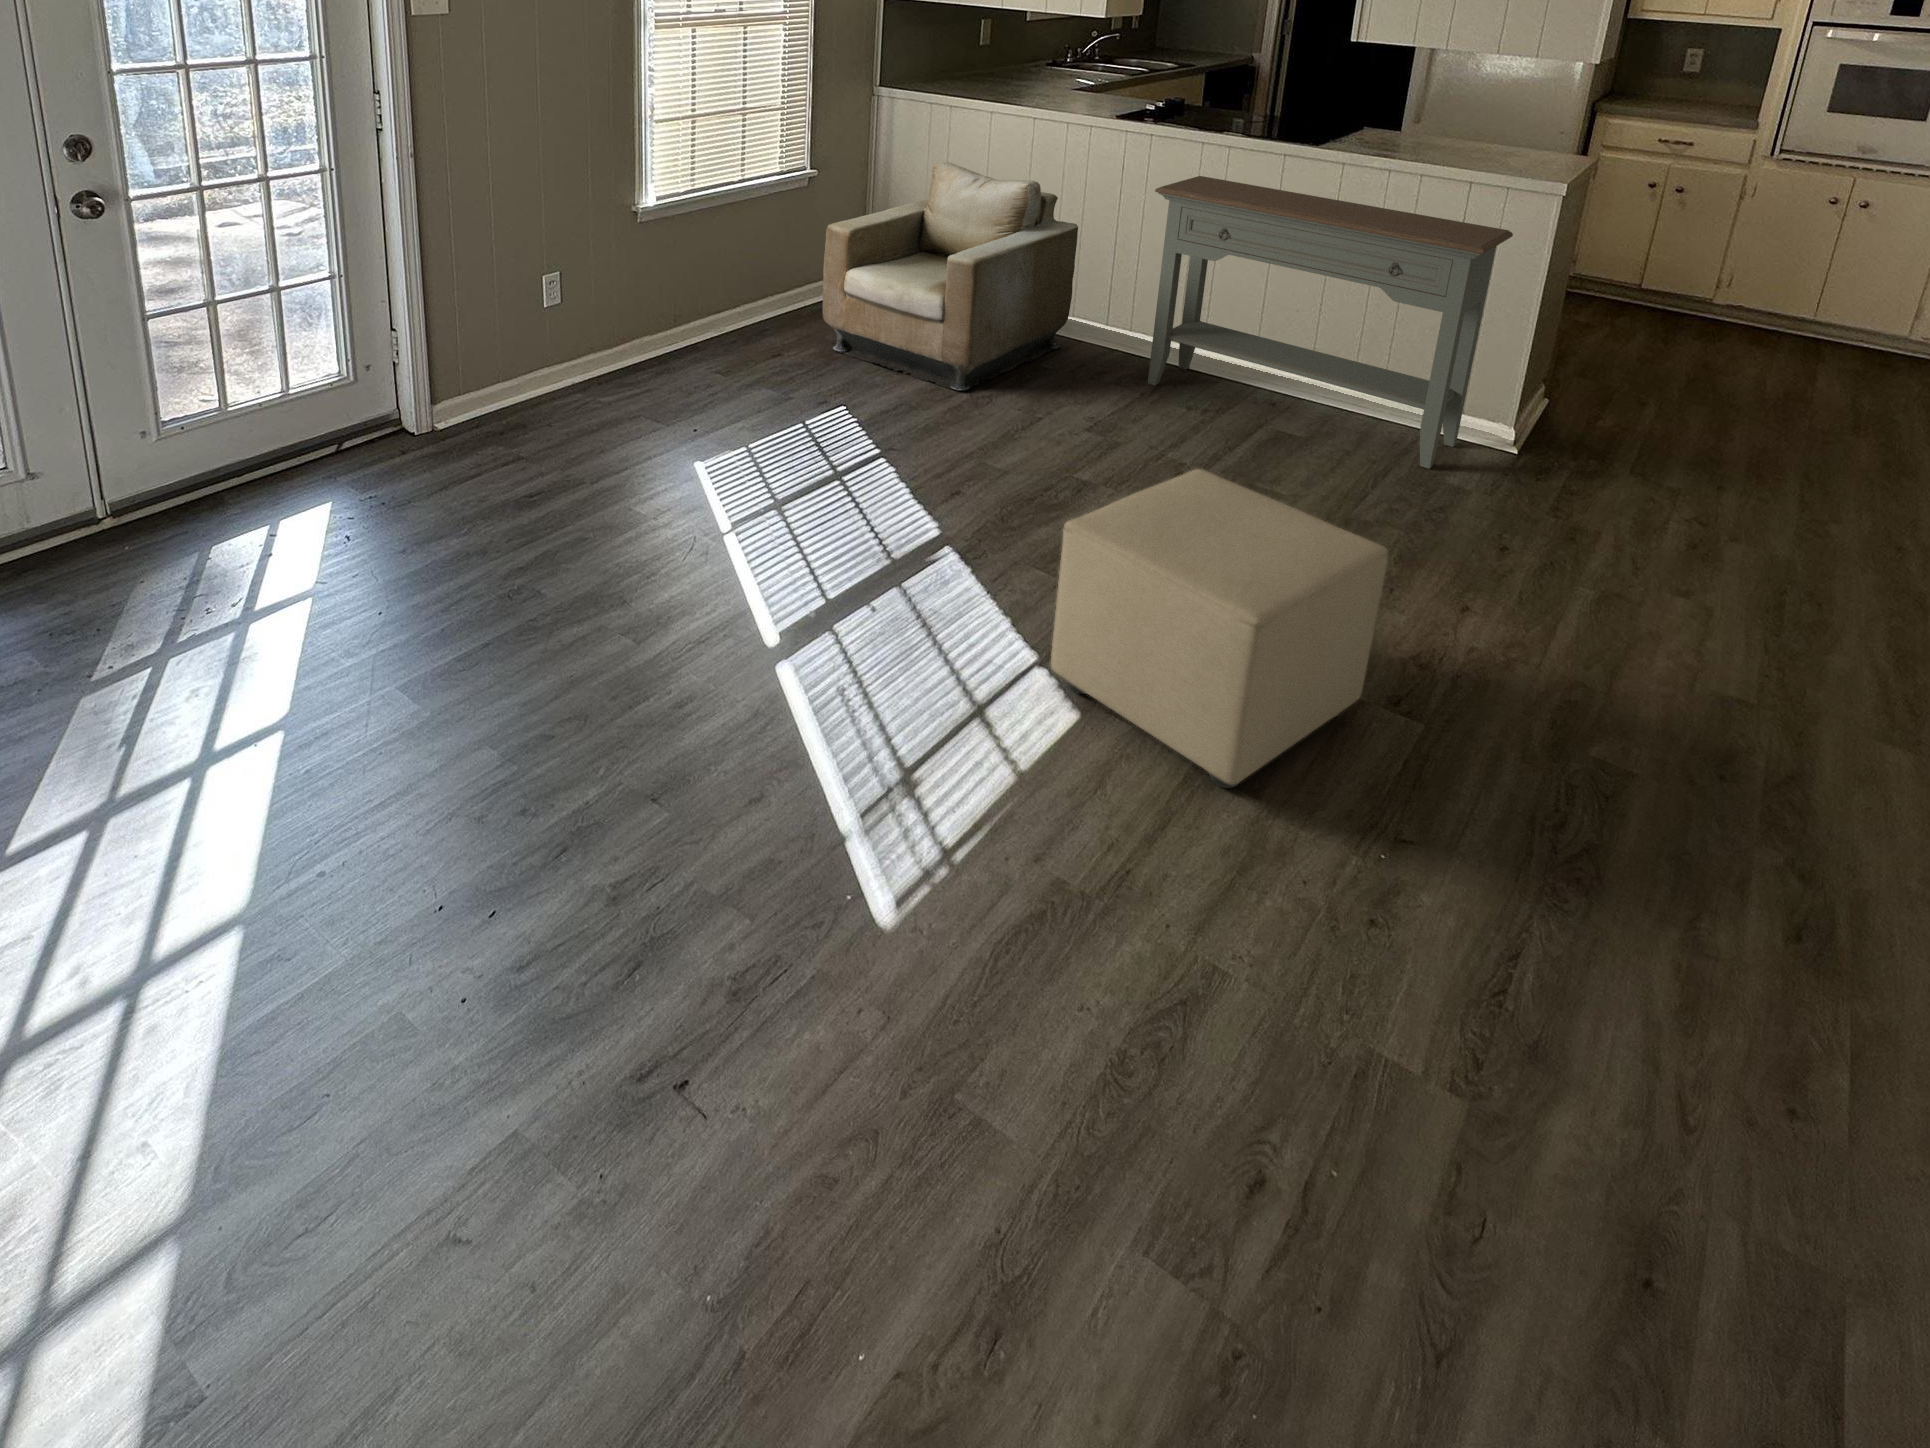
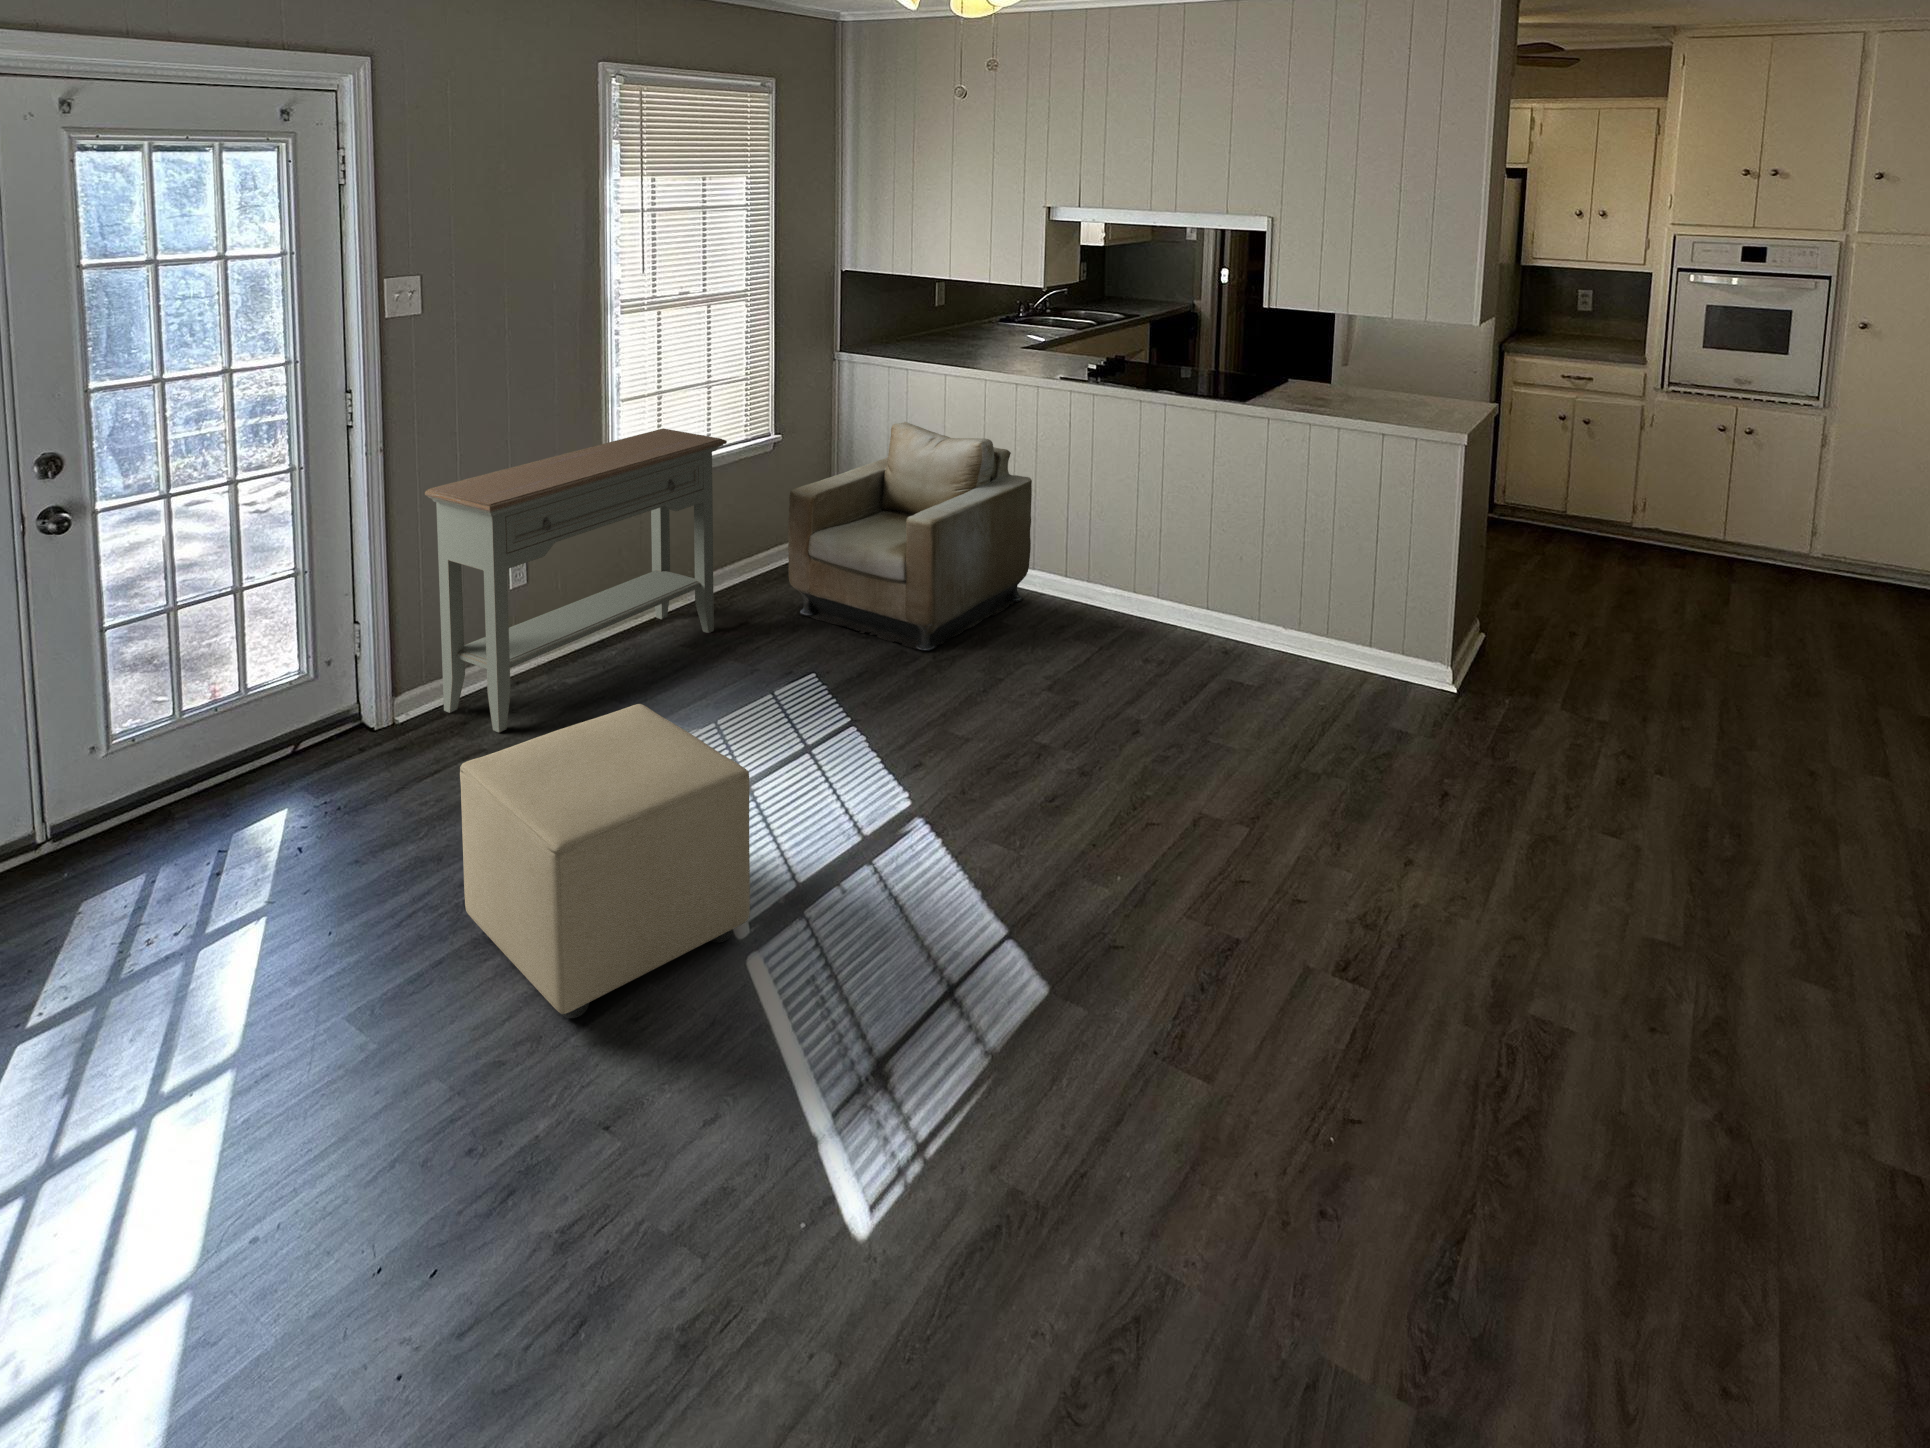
console table: present [1148,176,1513,469] -> present [425,428,727,732]
ottoman: present [1051,469,1389,788] -> present [460,704,750,1018]

